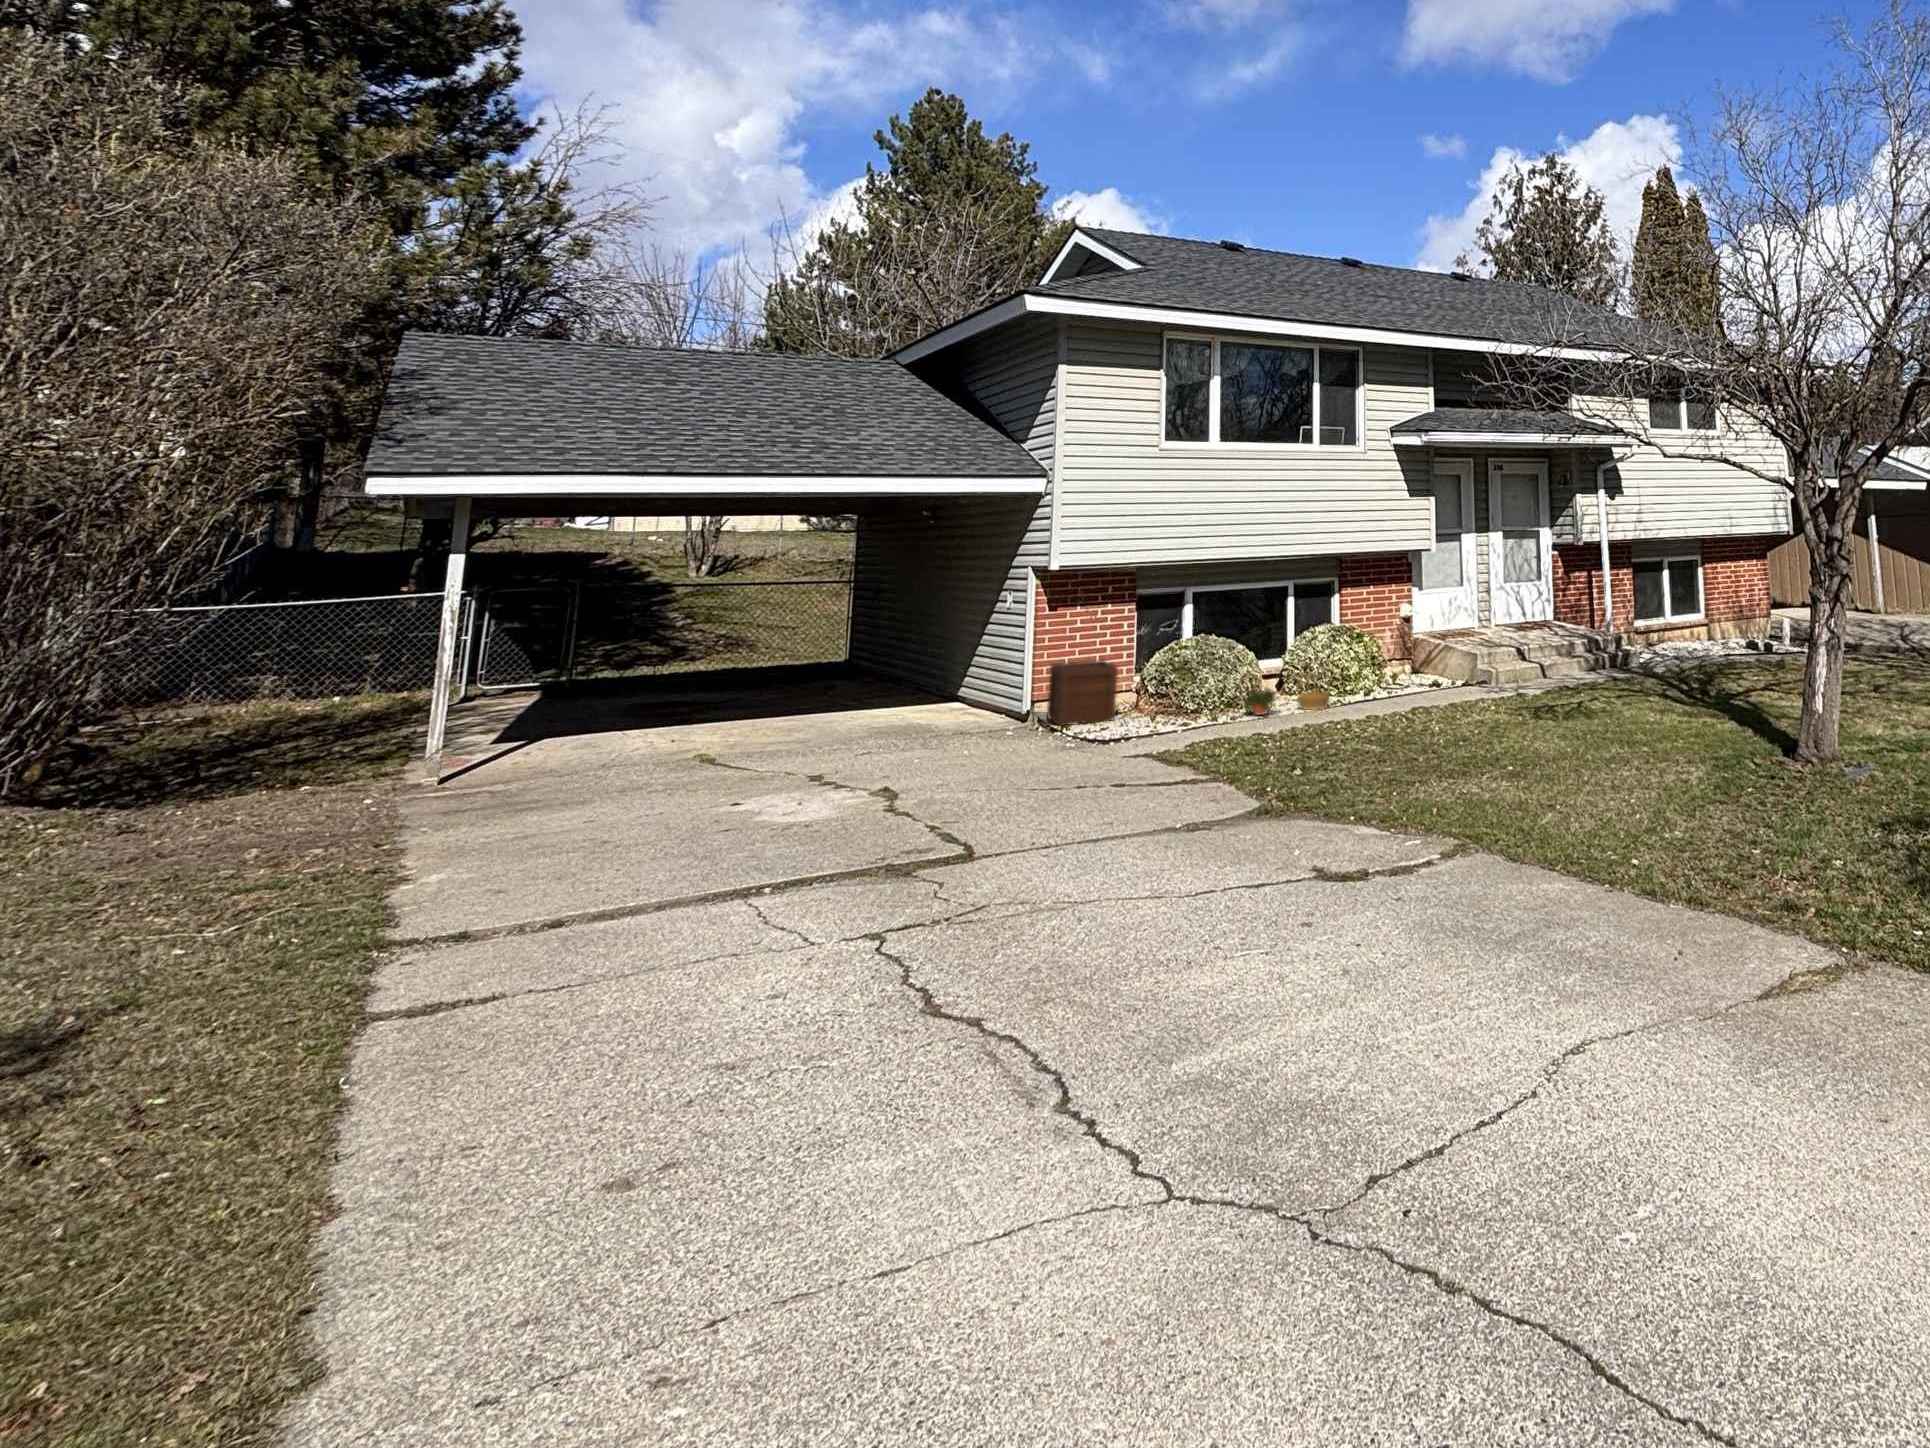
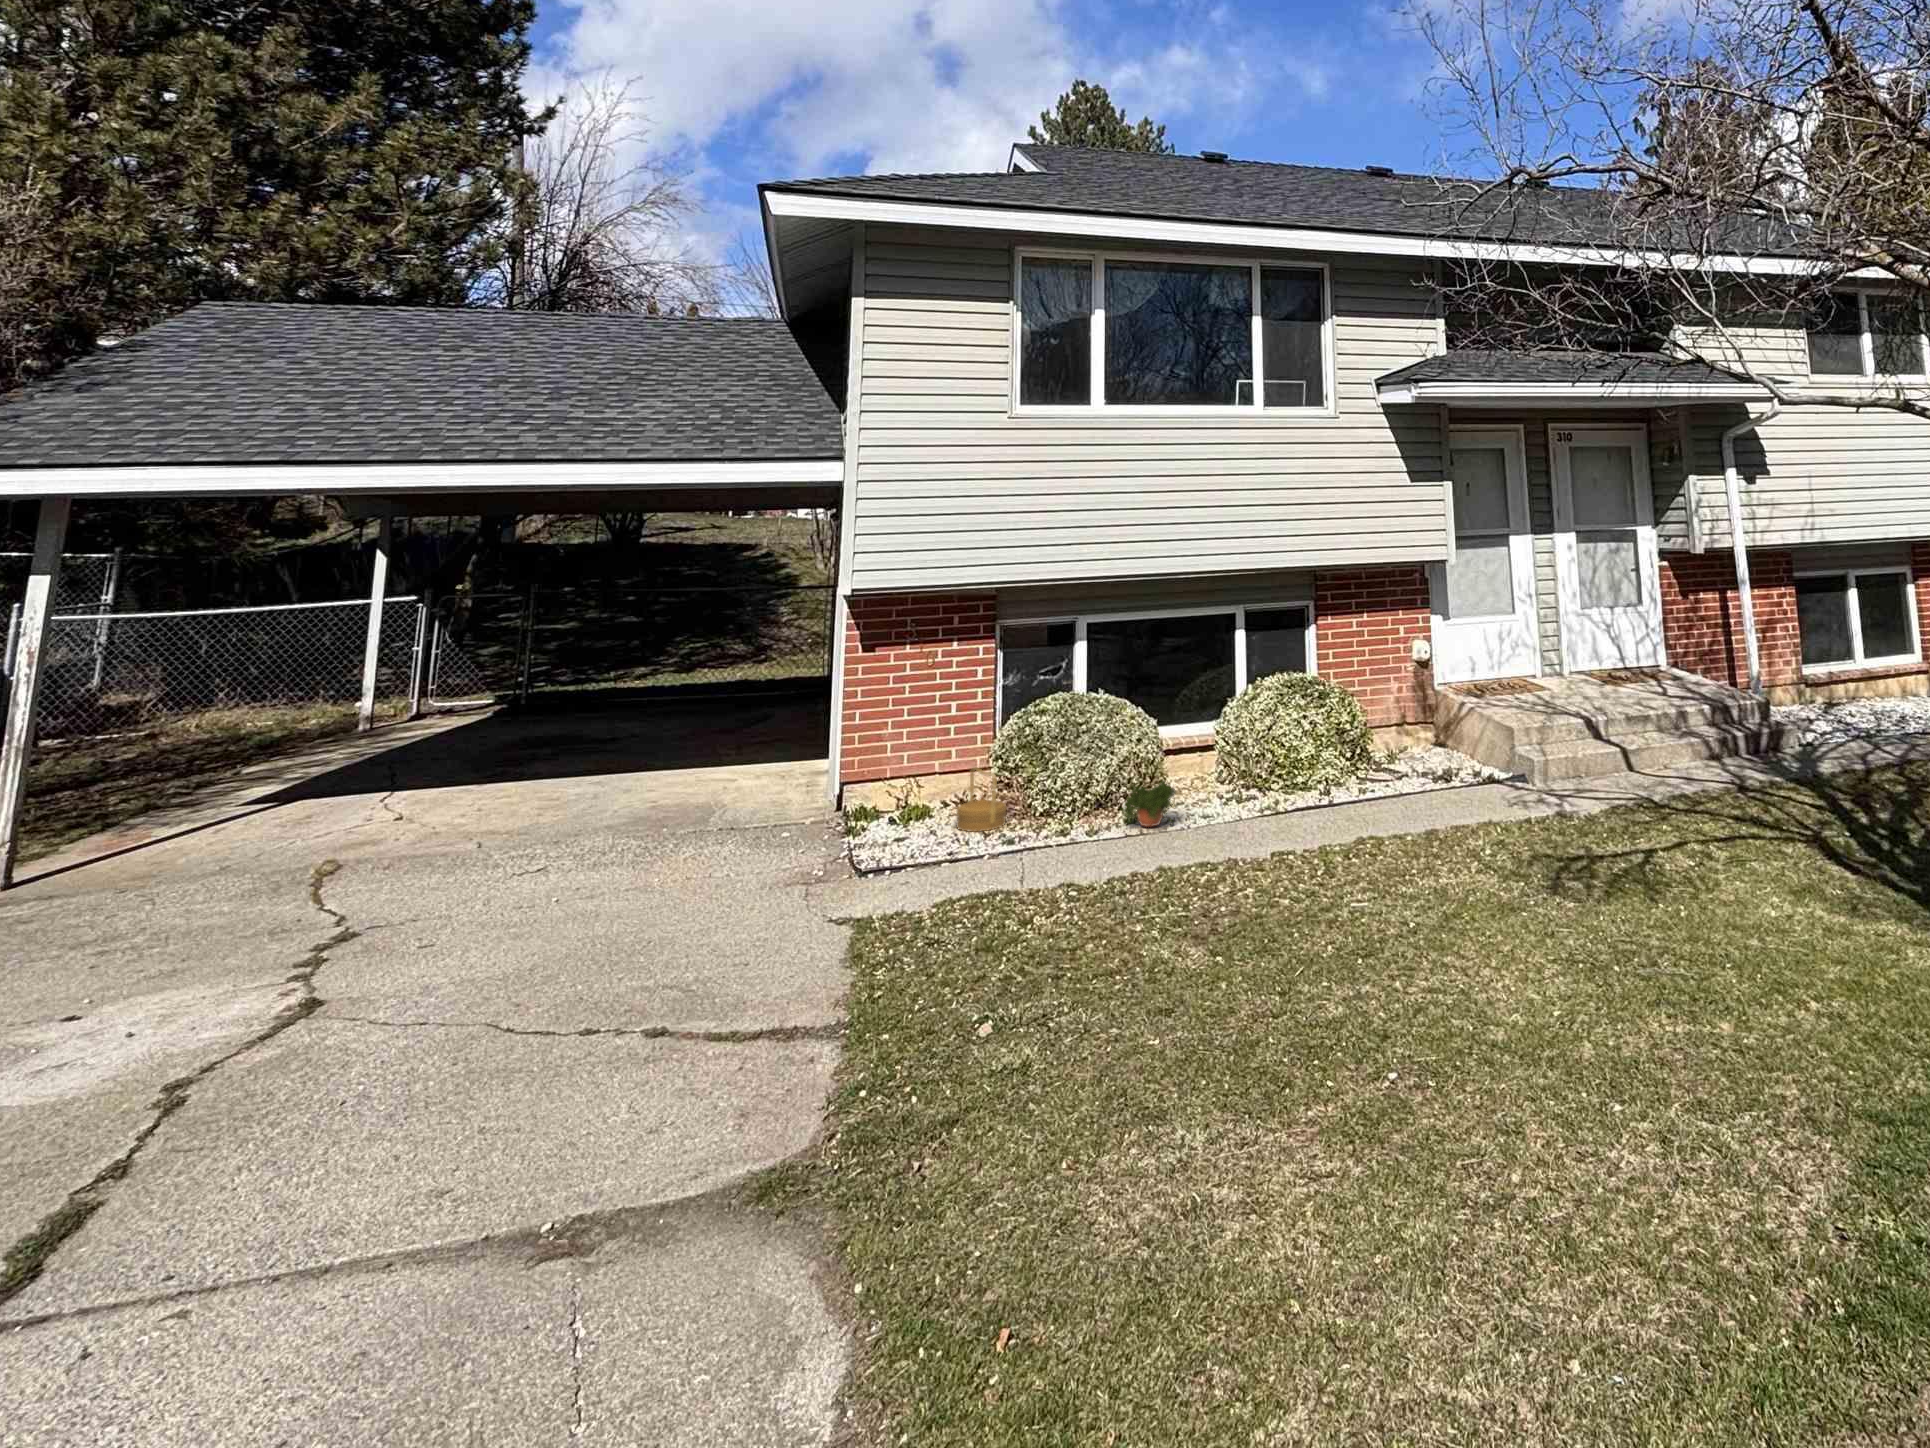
wooden crate: present [1047,660,1118,726] -> none [856,727,947,830]
woven basket: present [1298,674,1330,710] -> present [956,767,1007,832]

